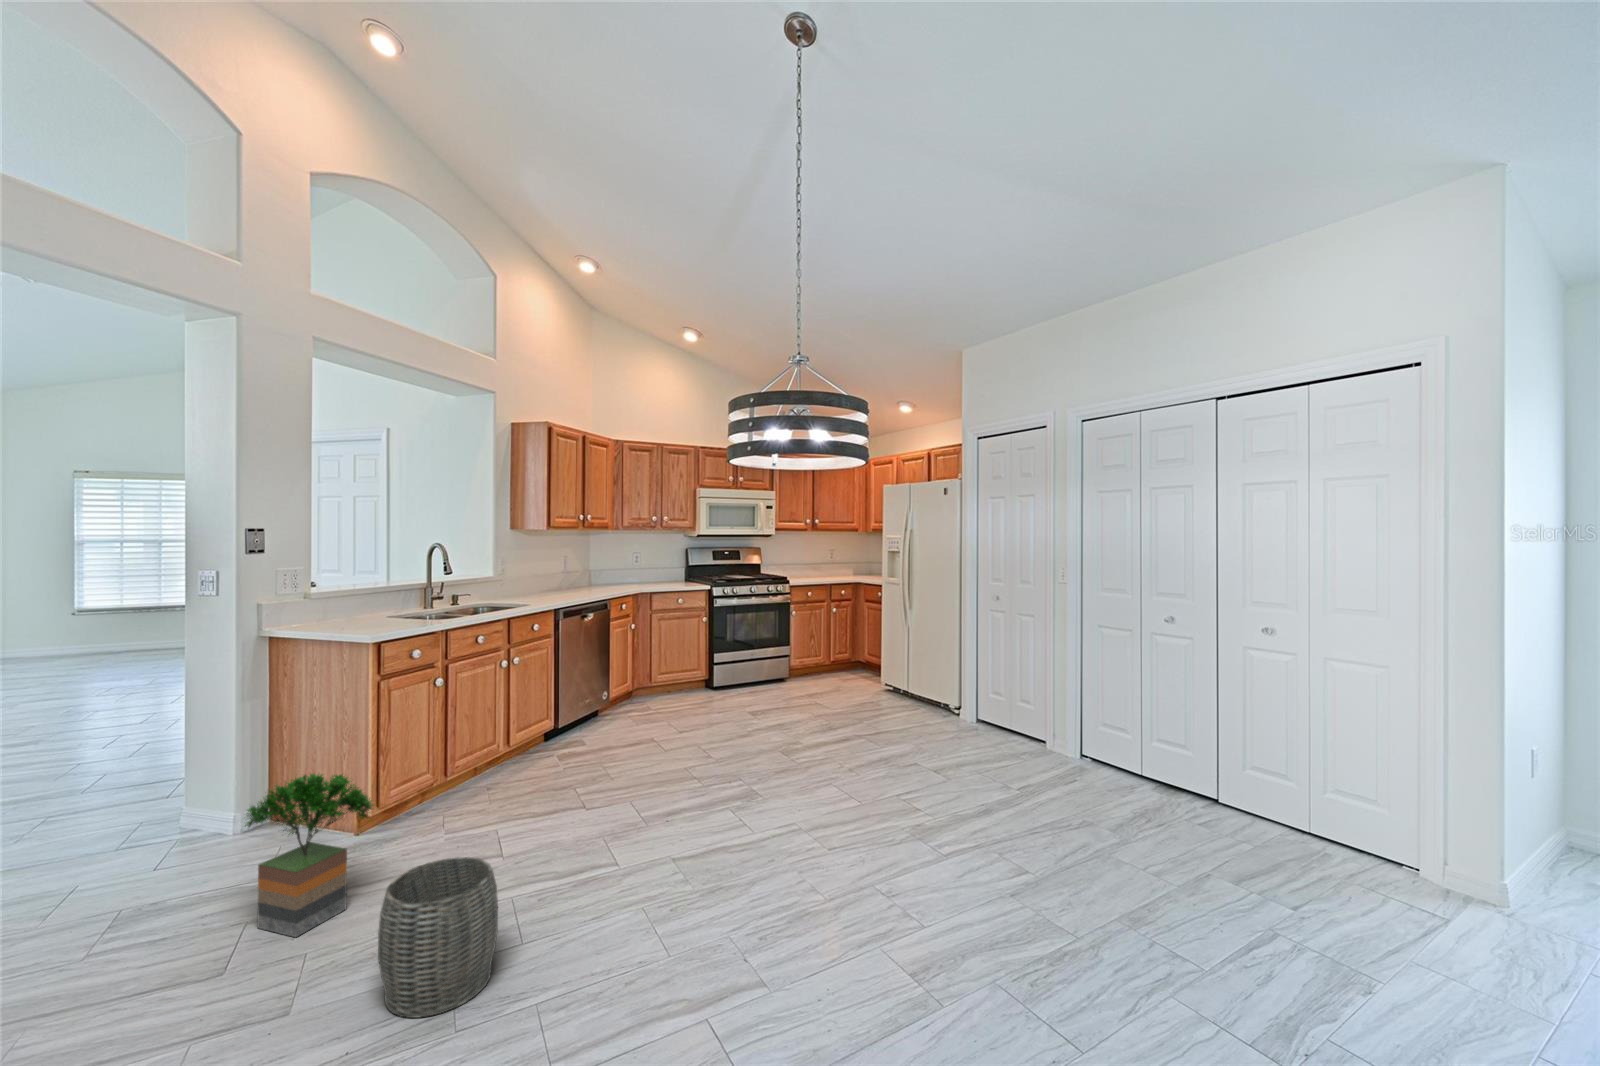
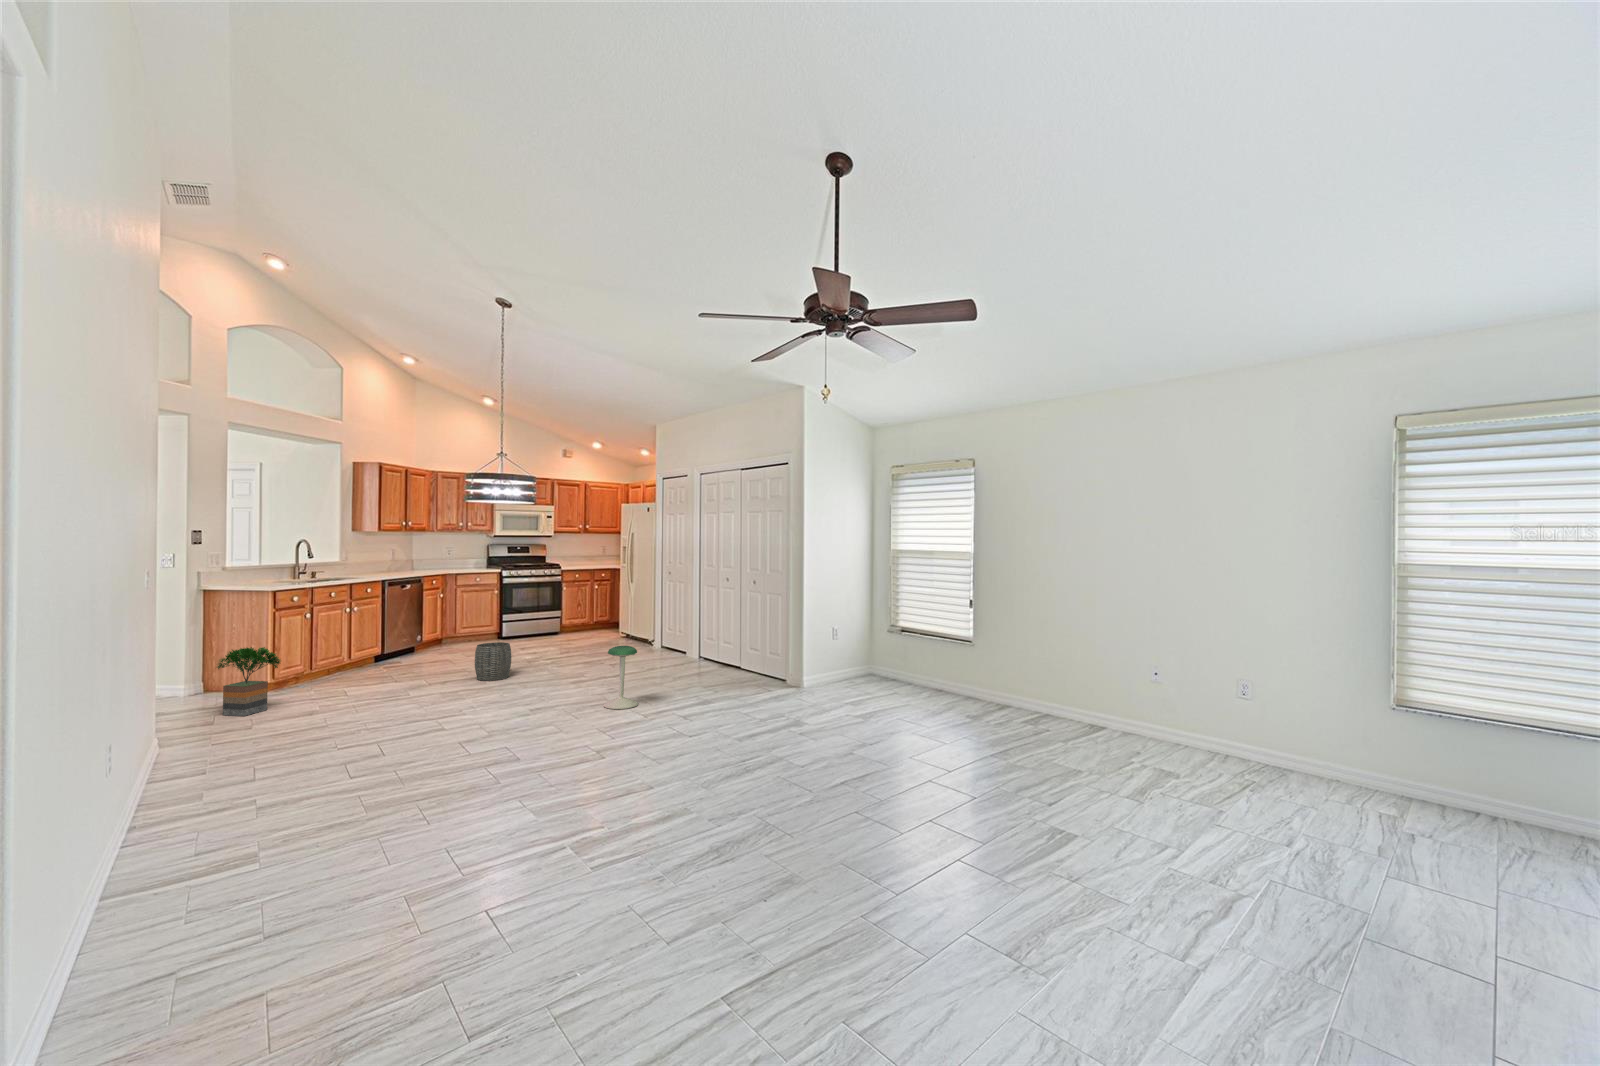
stool: none [1066,807,1159,990] -> present [604,646,638,709]
woven basket: present [378,857,498,1018] -> present [475,642,511,681]

